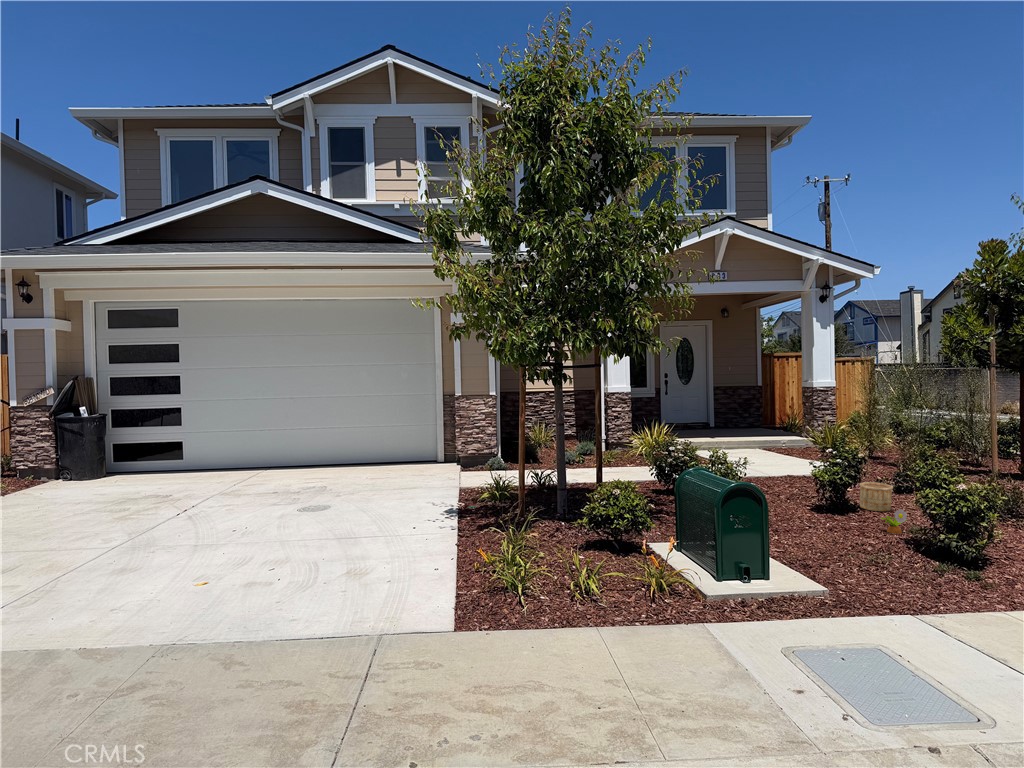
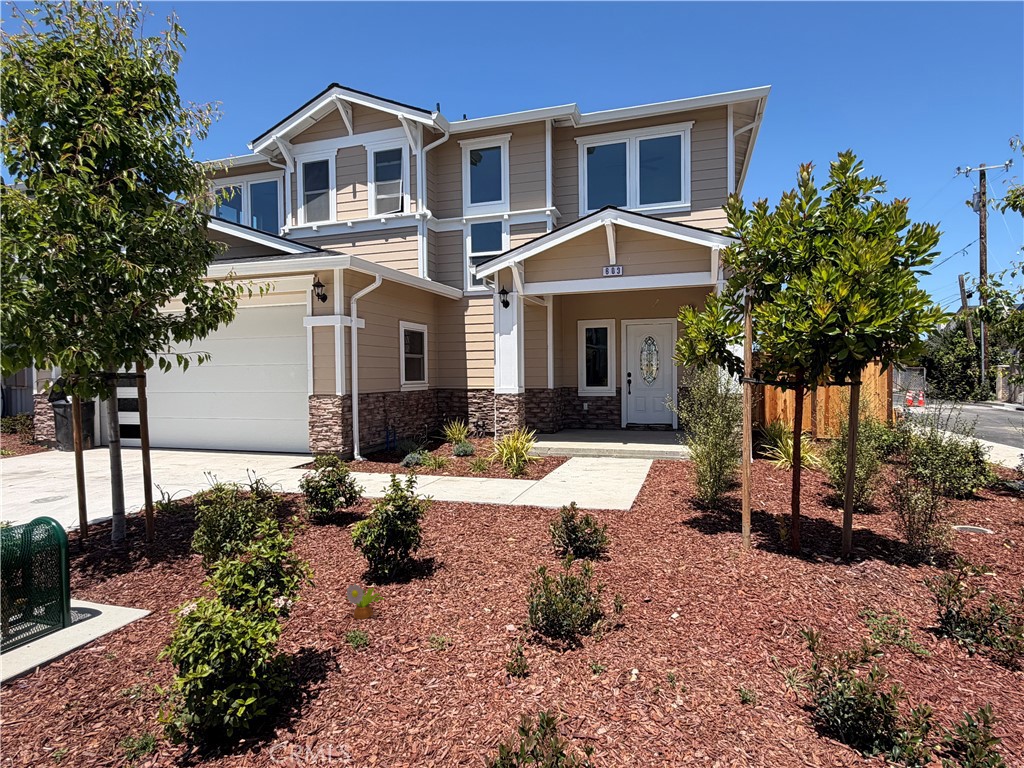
wooden bucket: present [860,482,893,511] -> none [456,528,499,574]

